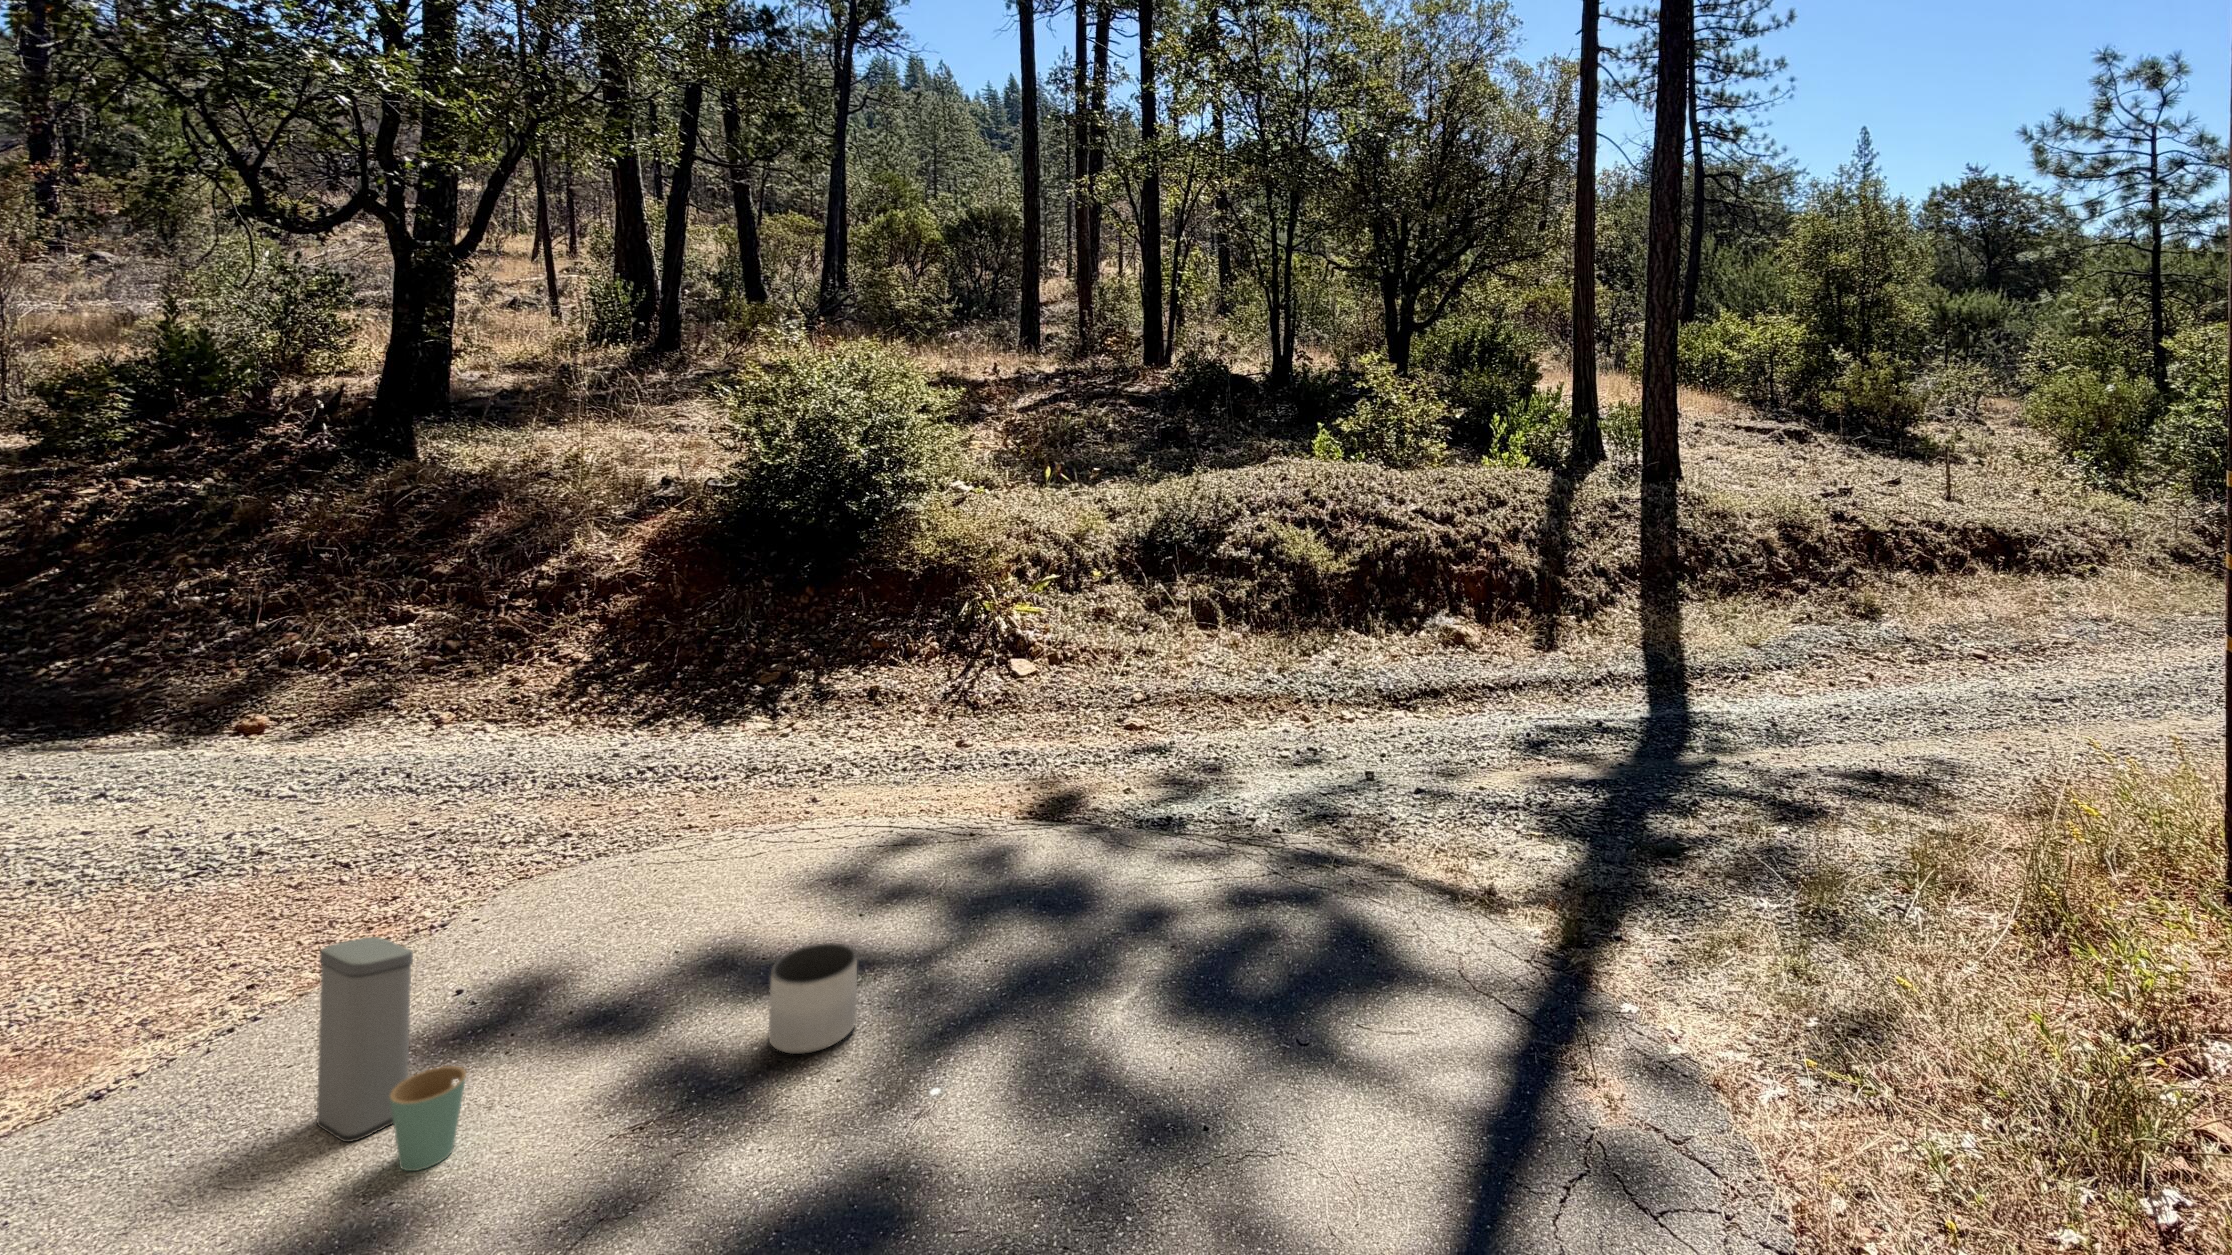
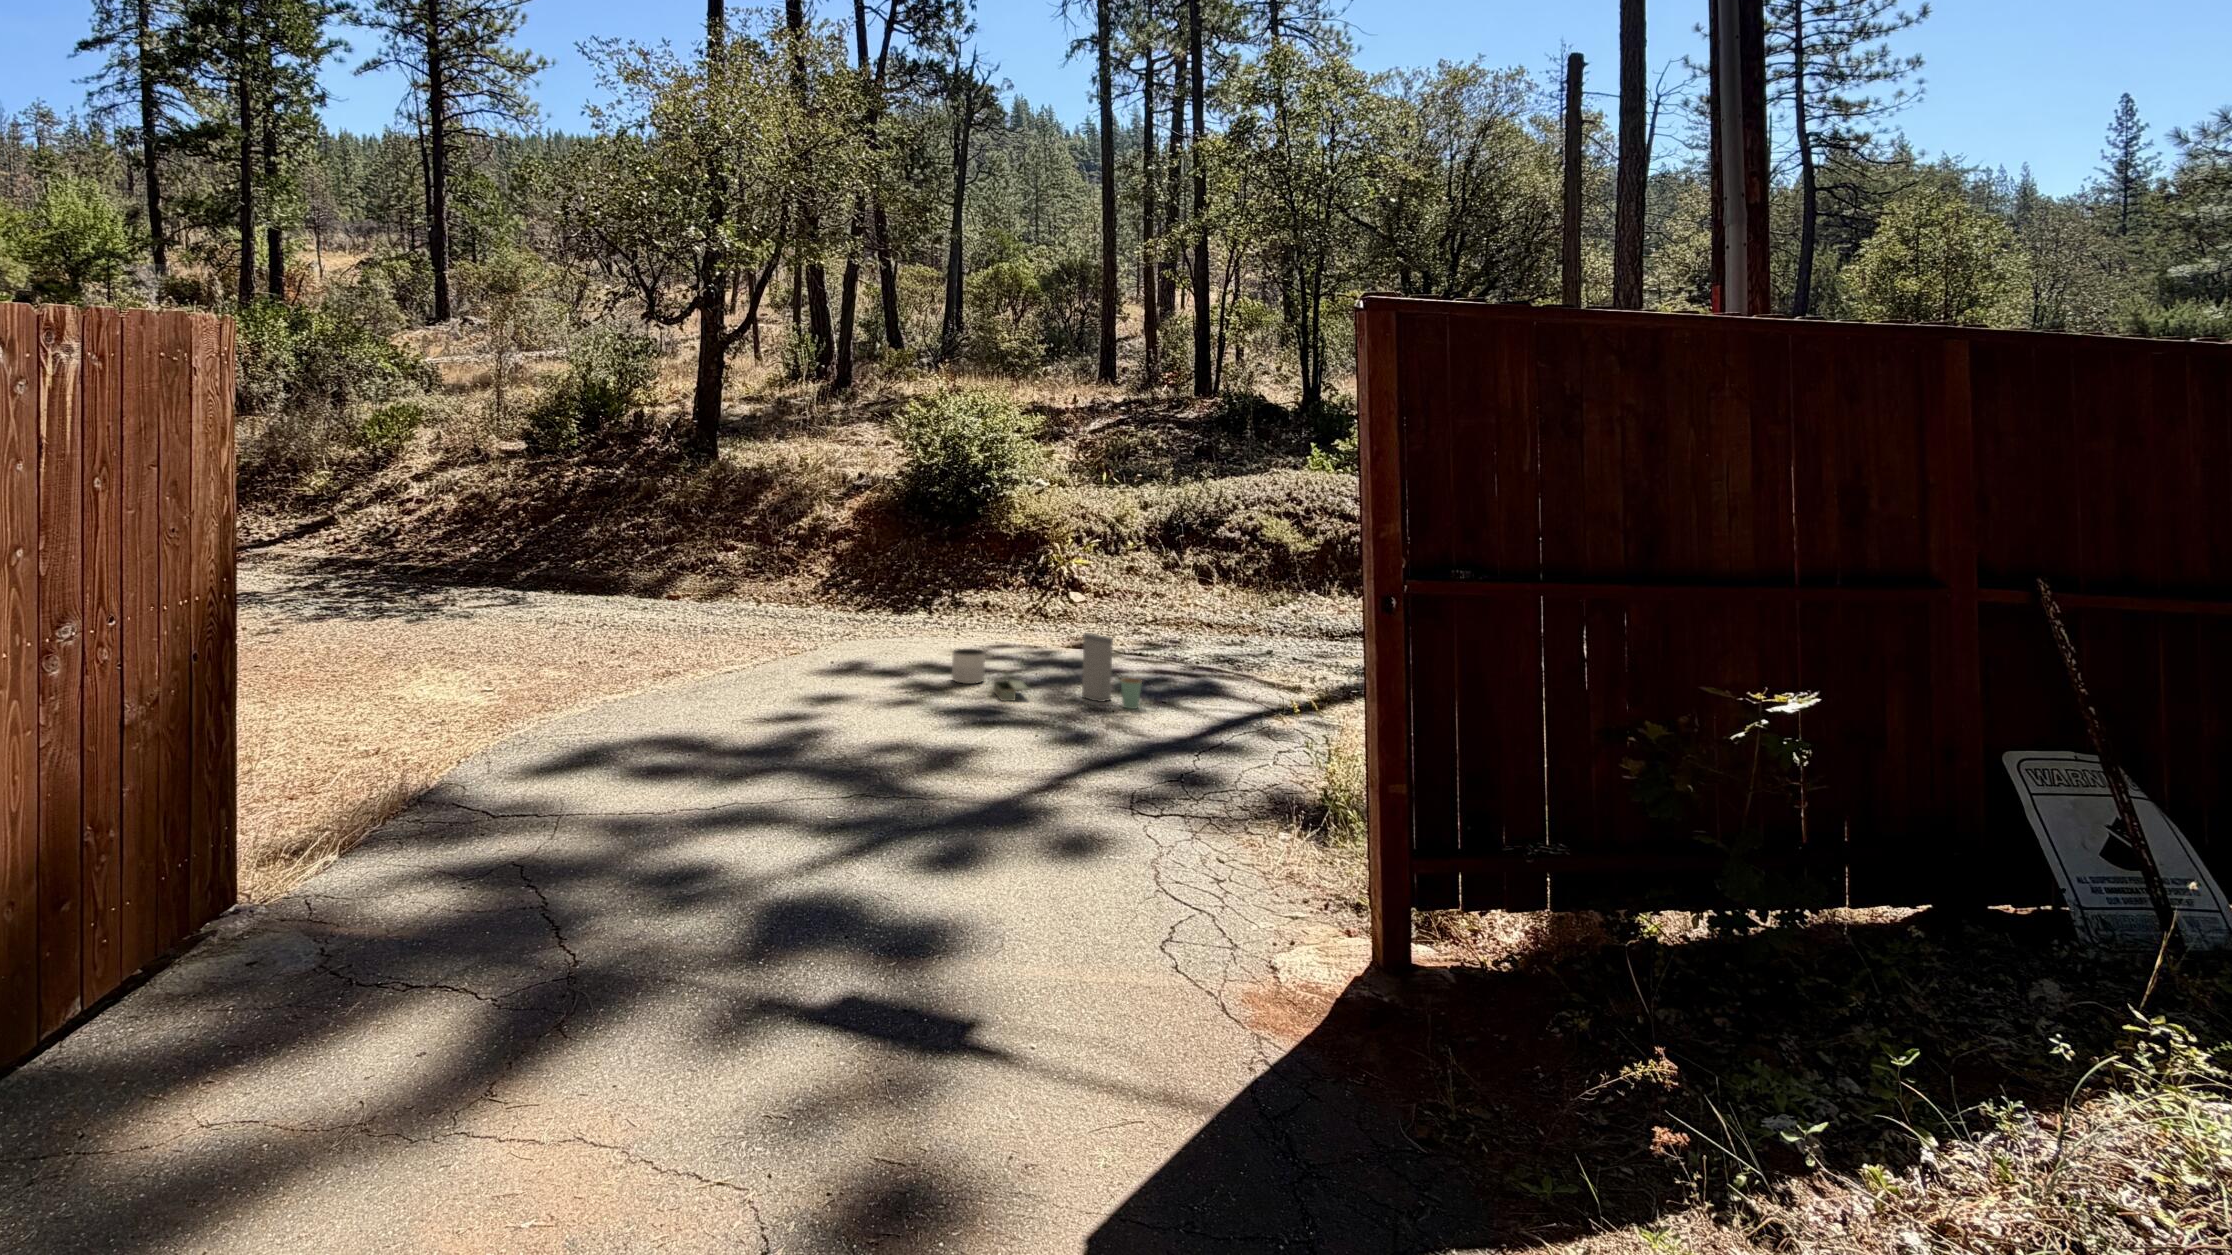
trash can: present [317,937,466,1171] -> present [1082,633,1142,709]
toolbox: none [877,1035,979,1145] -> present [993,680,1029,701]

